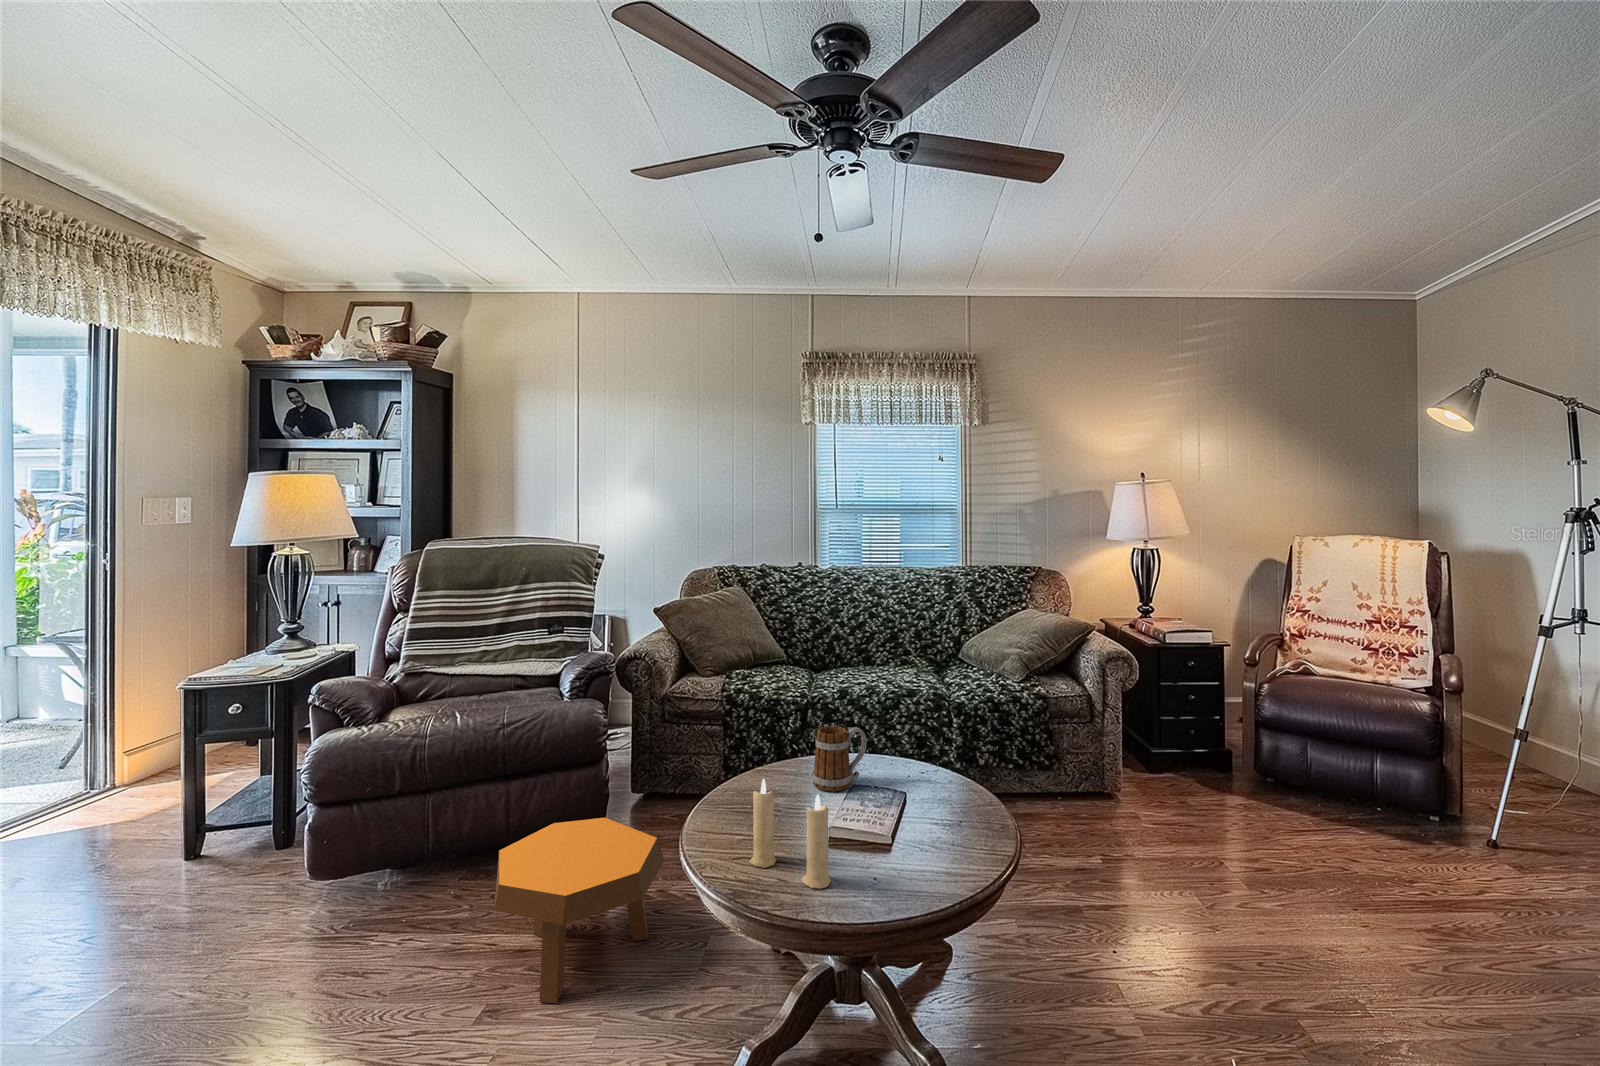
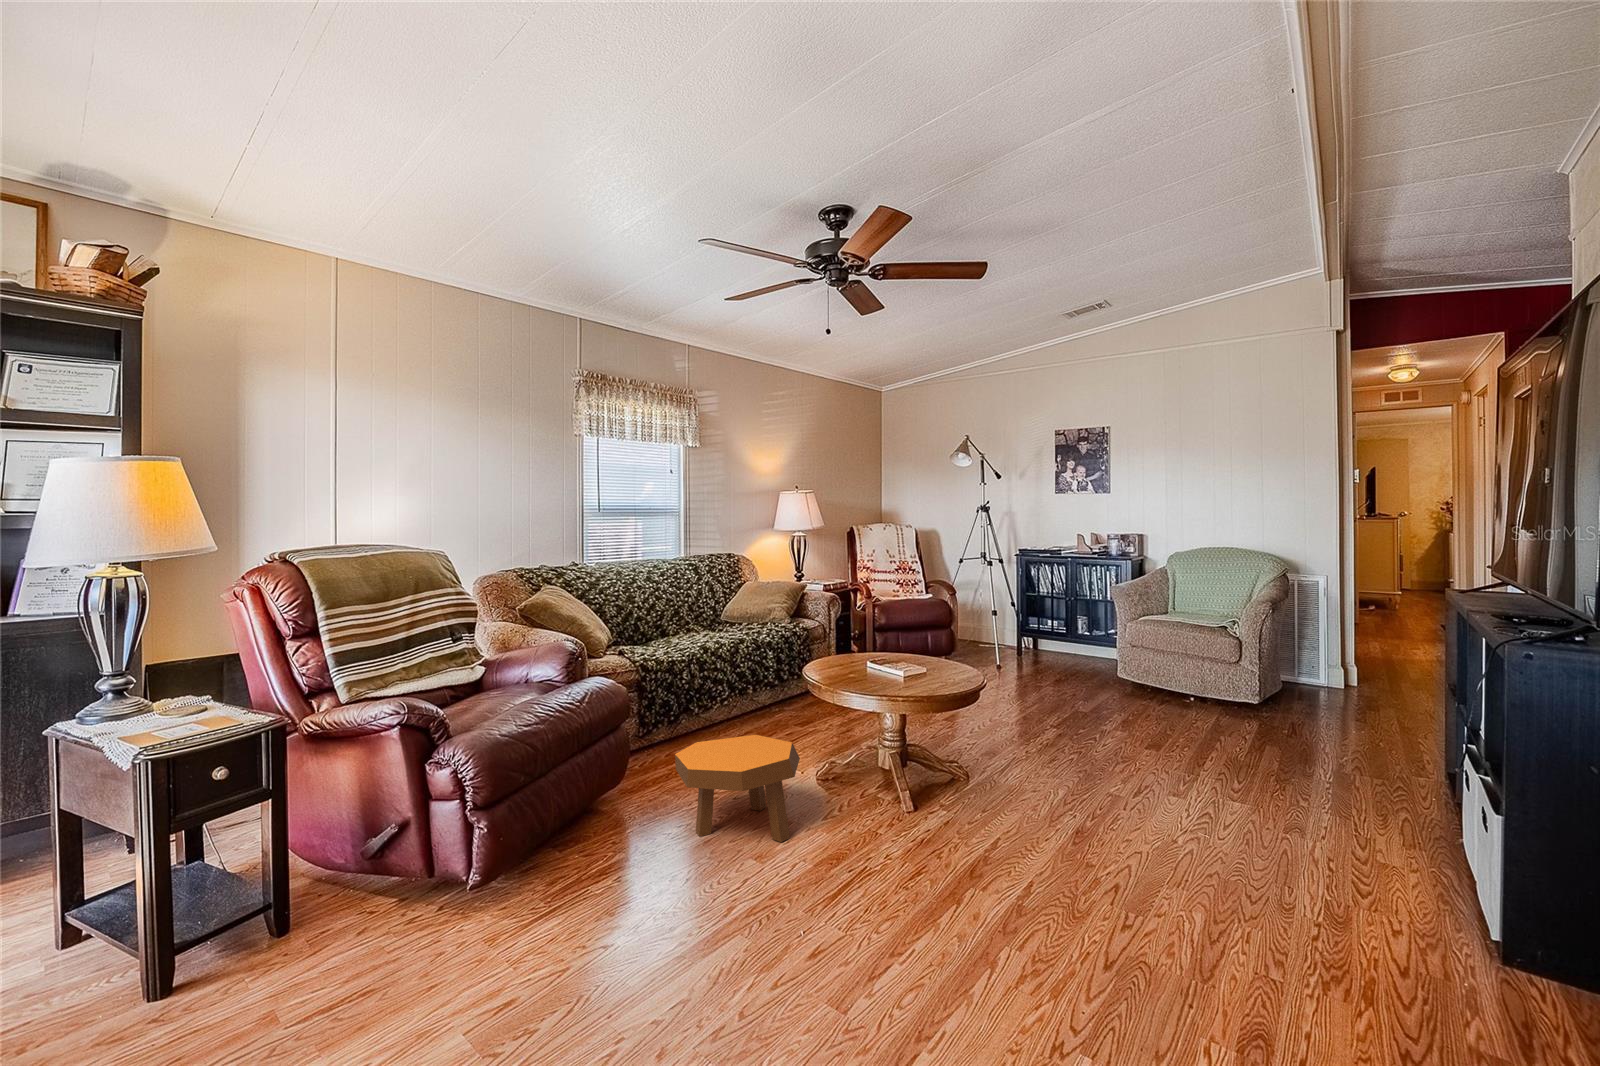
mug: present [813,726,867,791] -> none [831,629,855,668]
candle: present [749,779,831,889] -> none [894,632,945,686]

